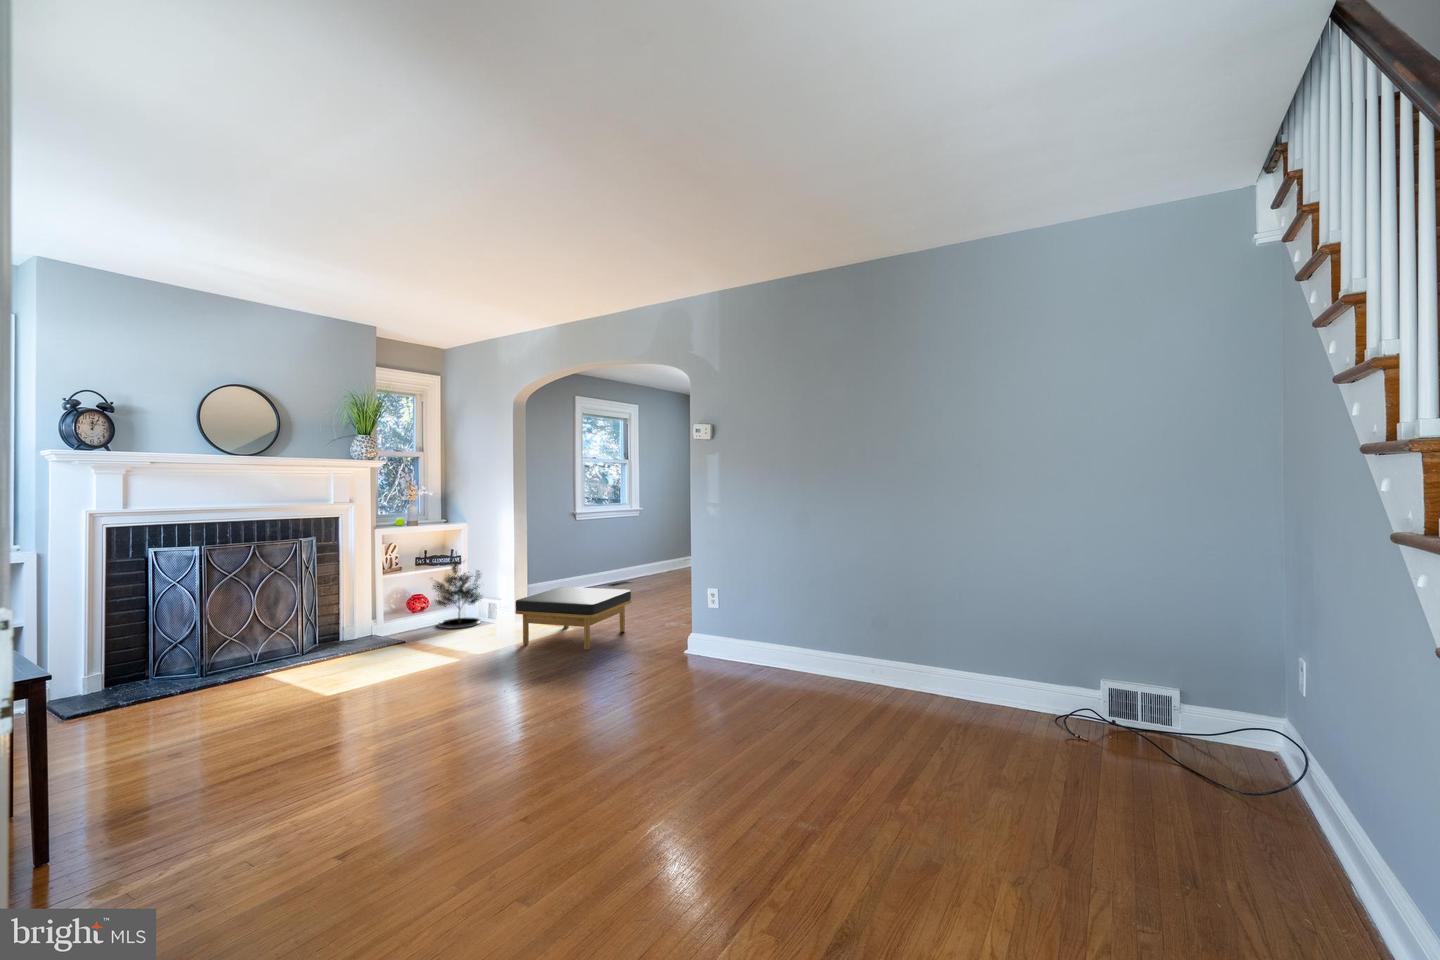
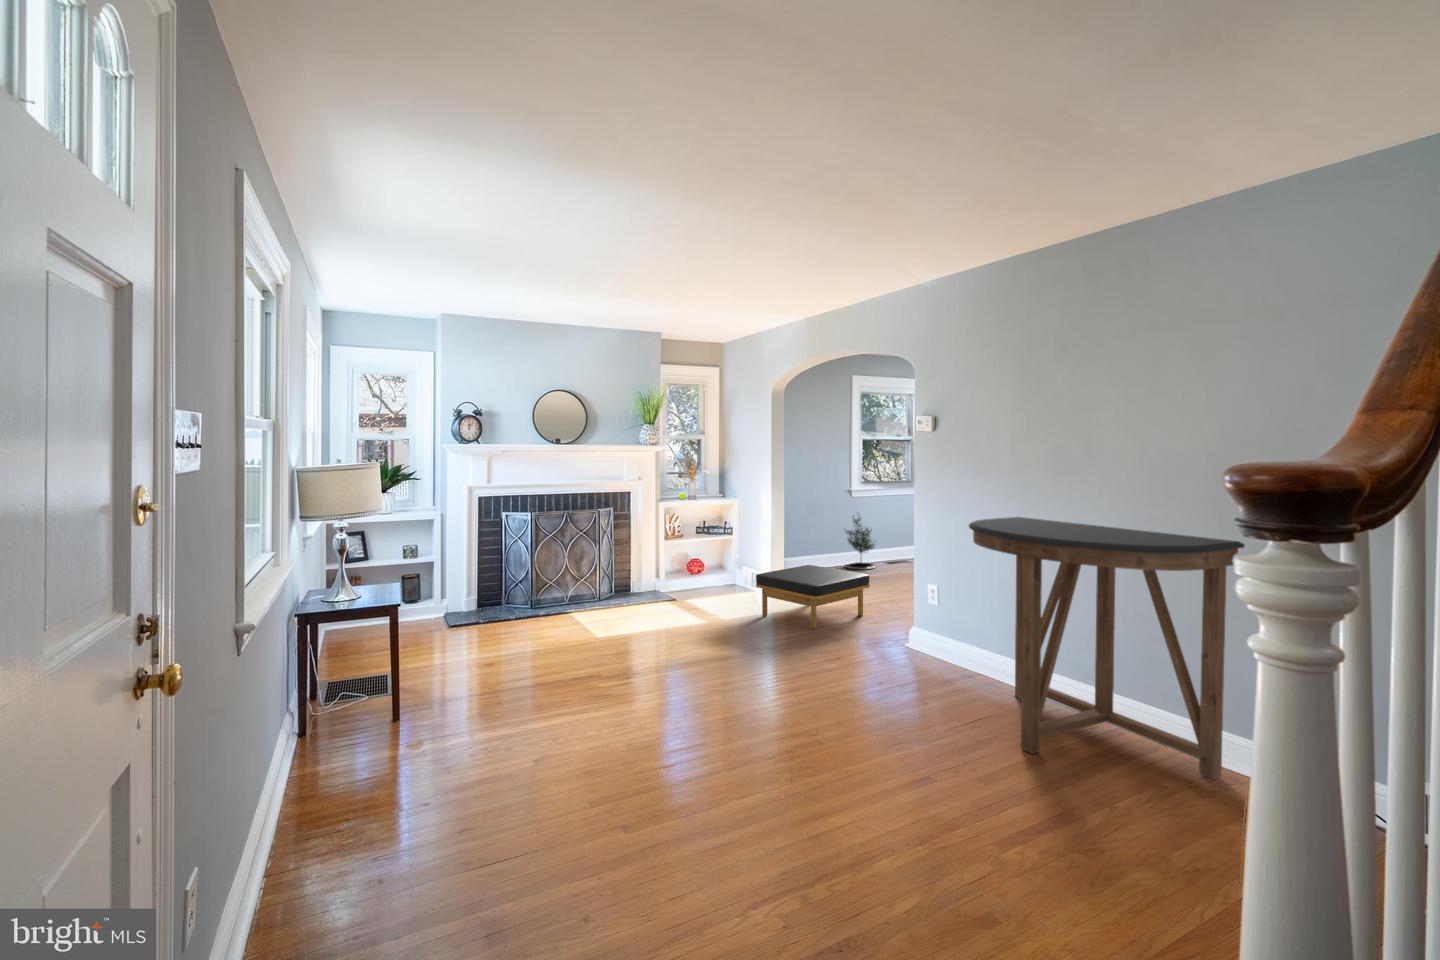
console table: none [775,519,990,720] -> present [969,517,1245,779]
potted tree: present [433,555,481,629] -> present [845,516,876,570]

